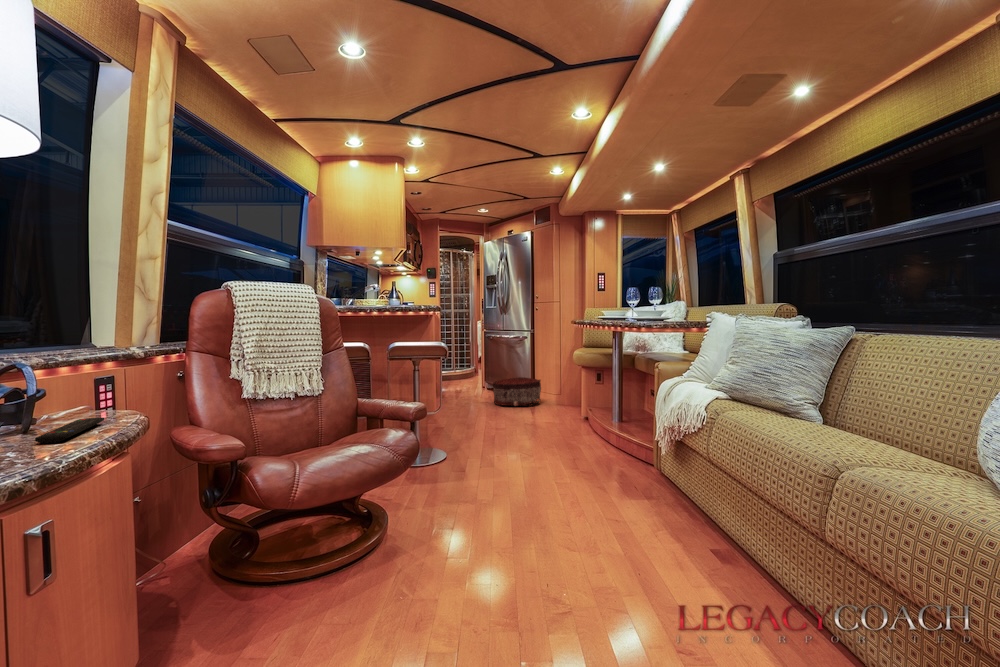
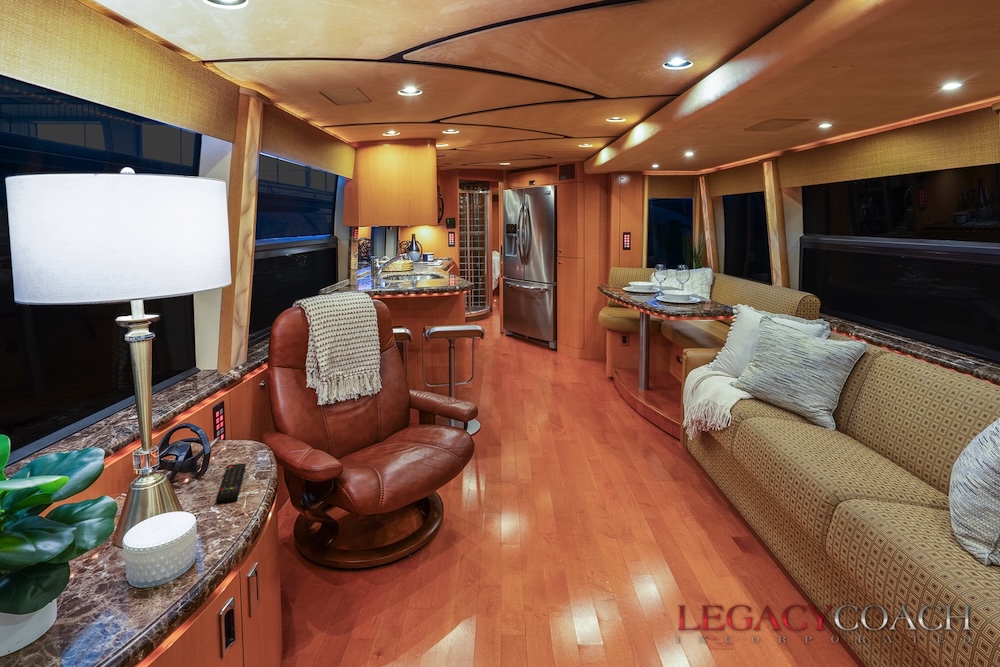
pouf: present [493,377,541,406] -> none [515,331,563,362]

